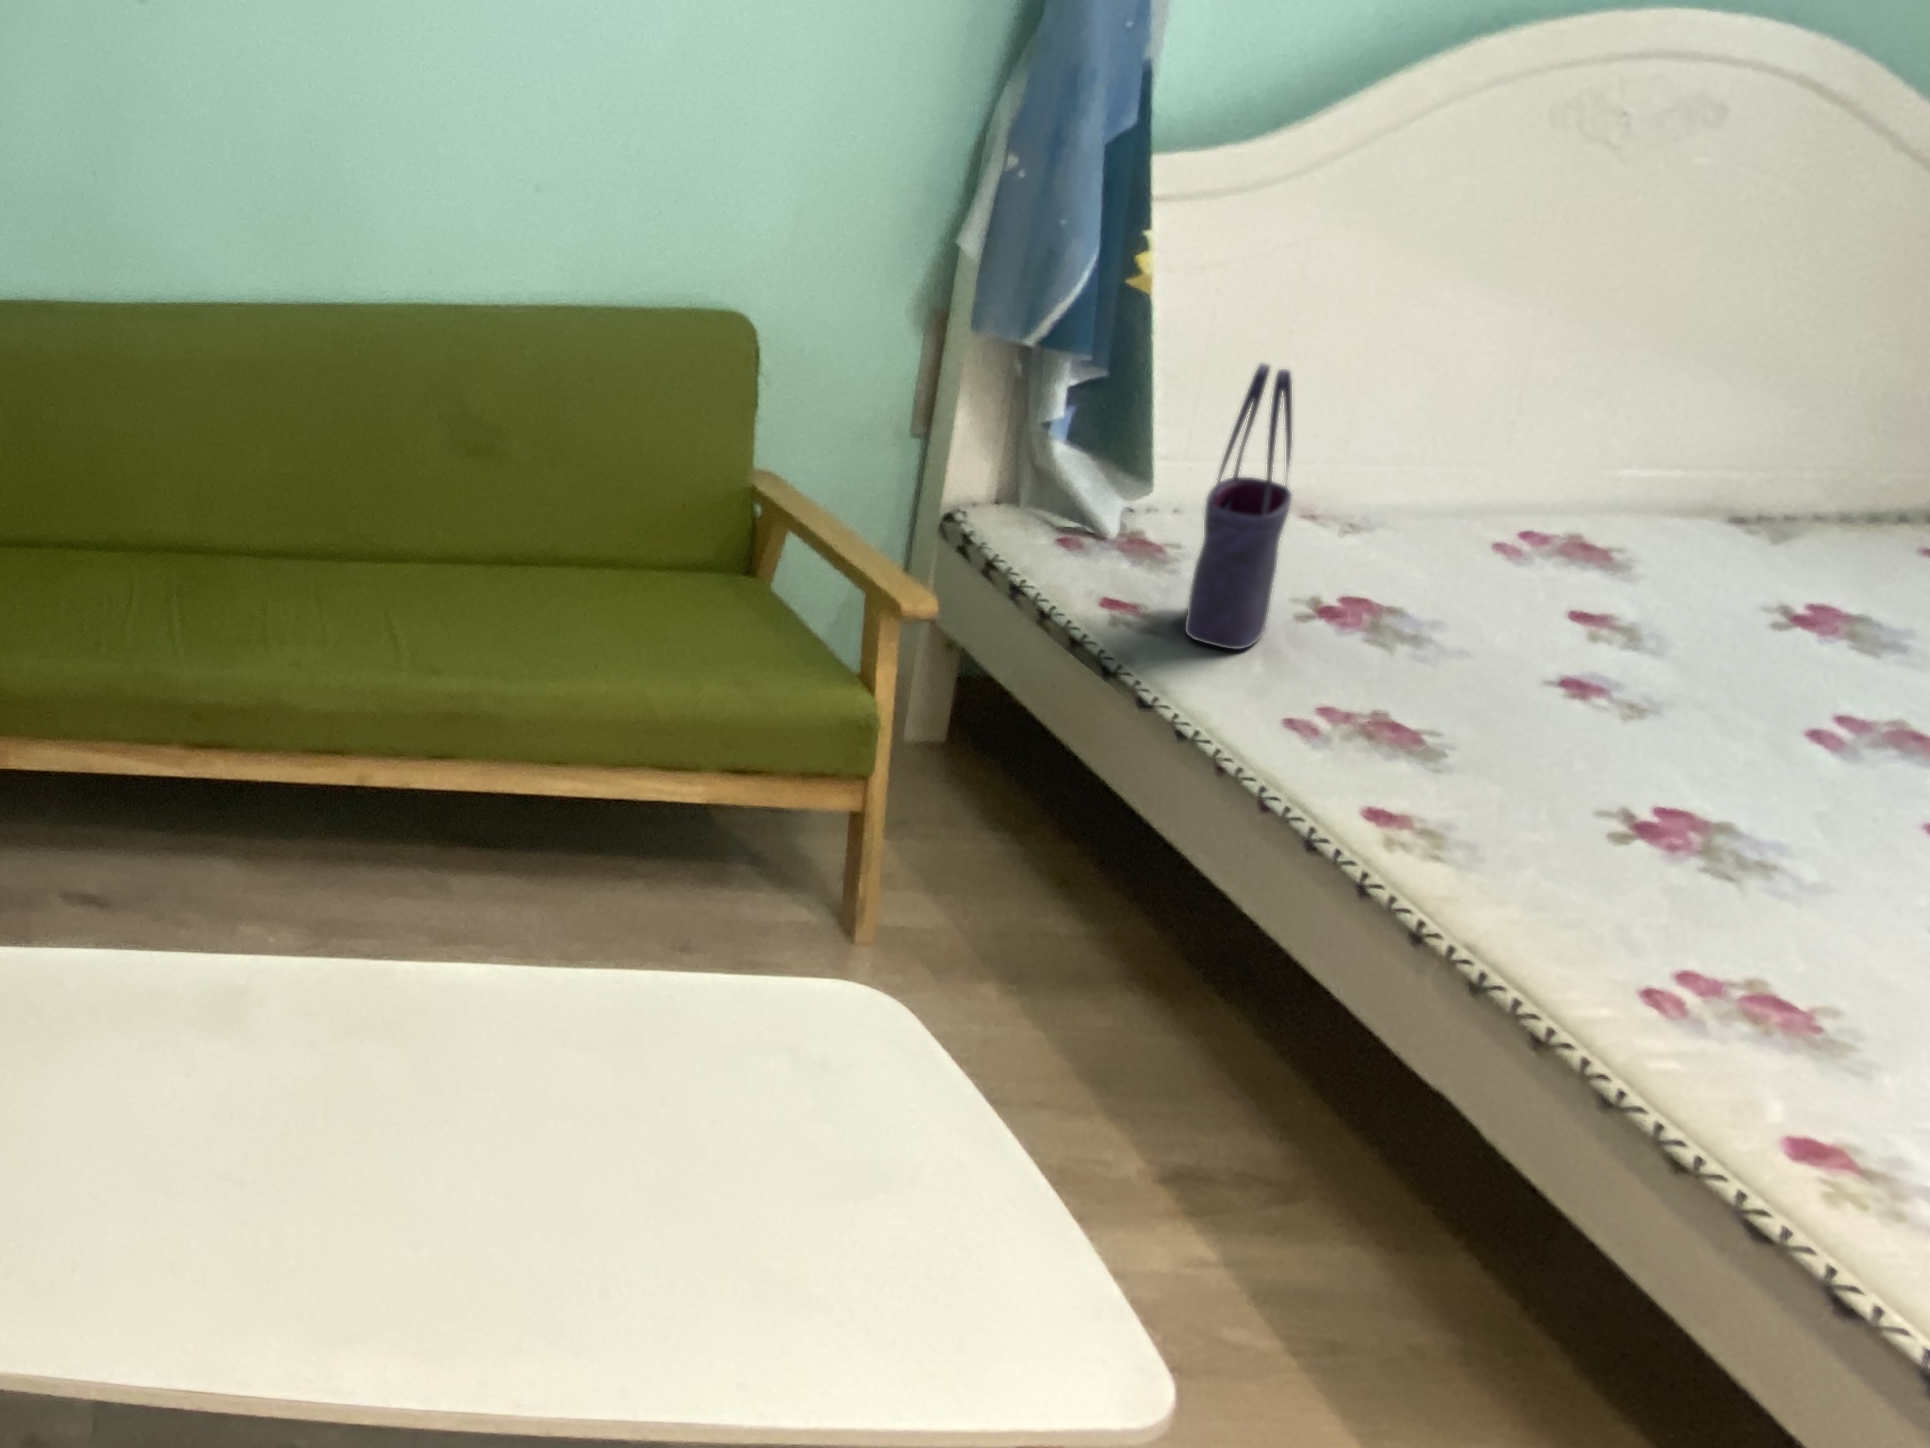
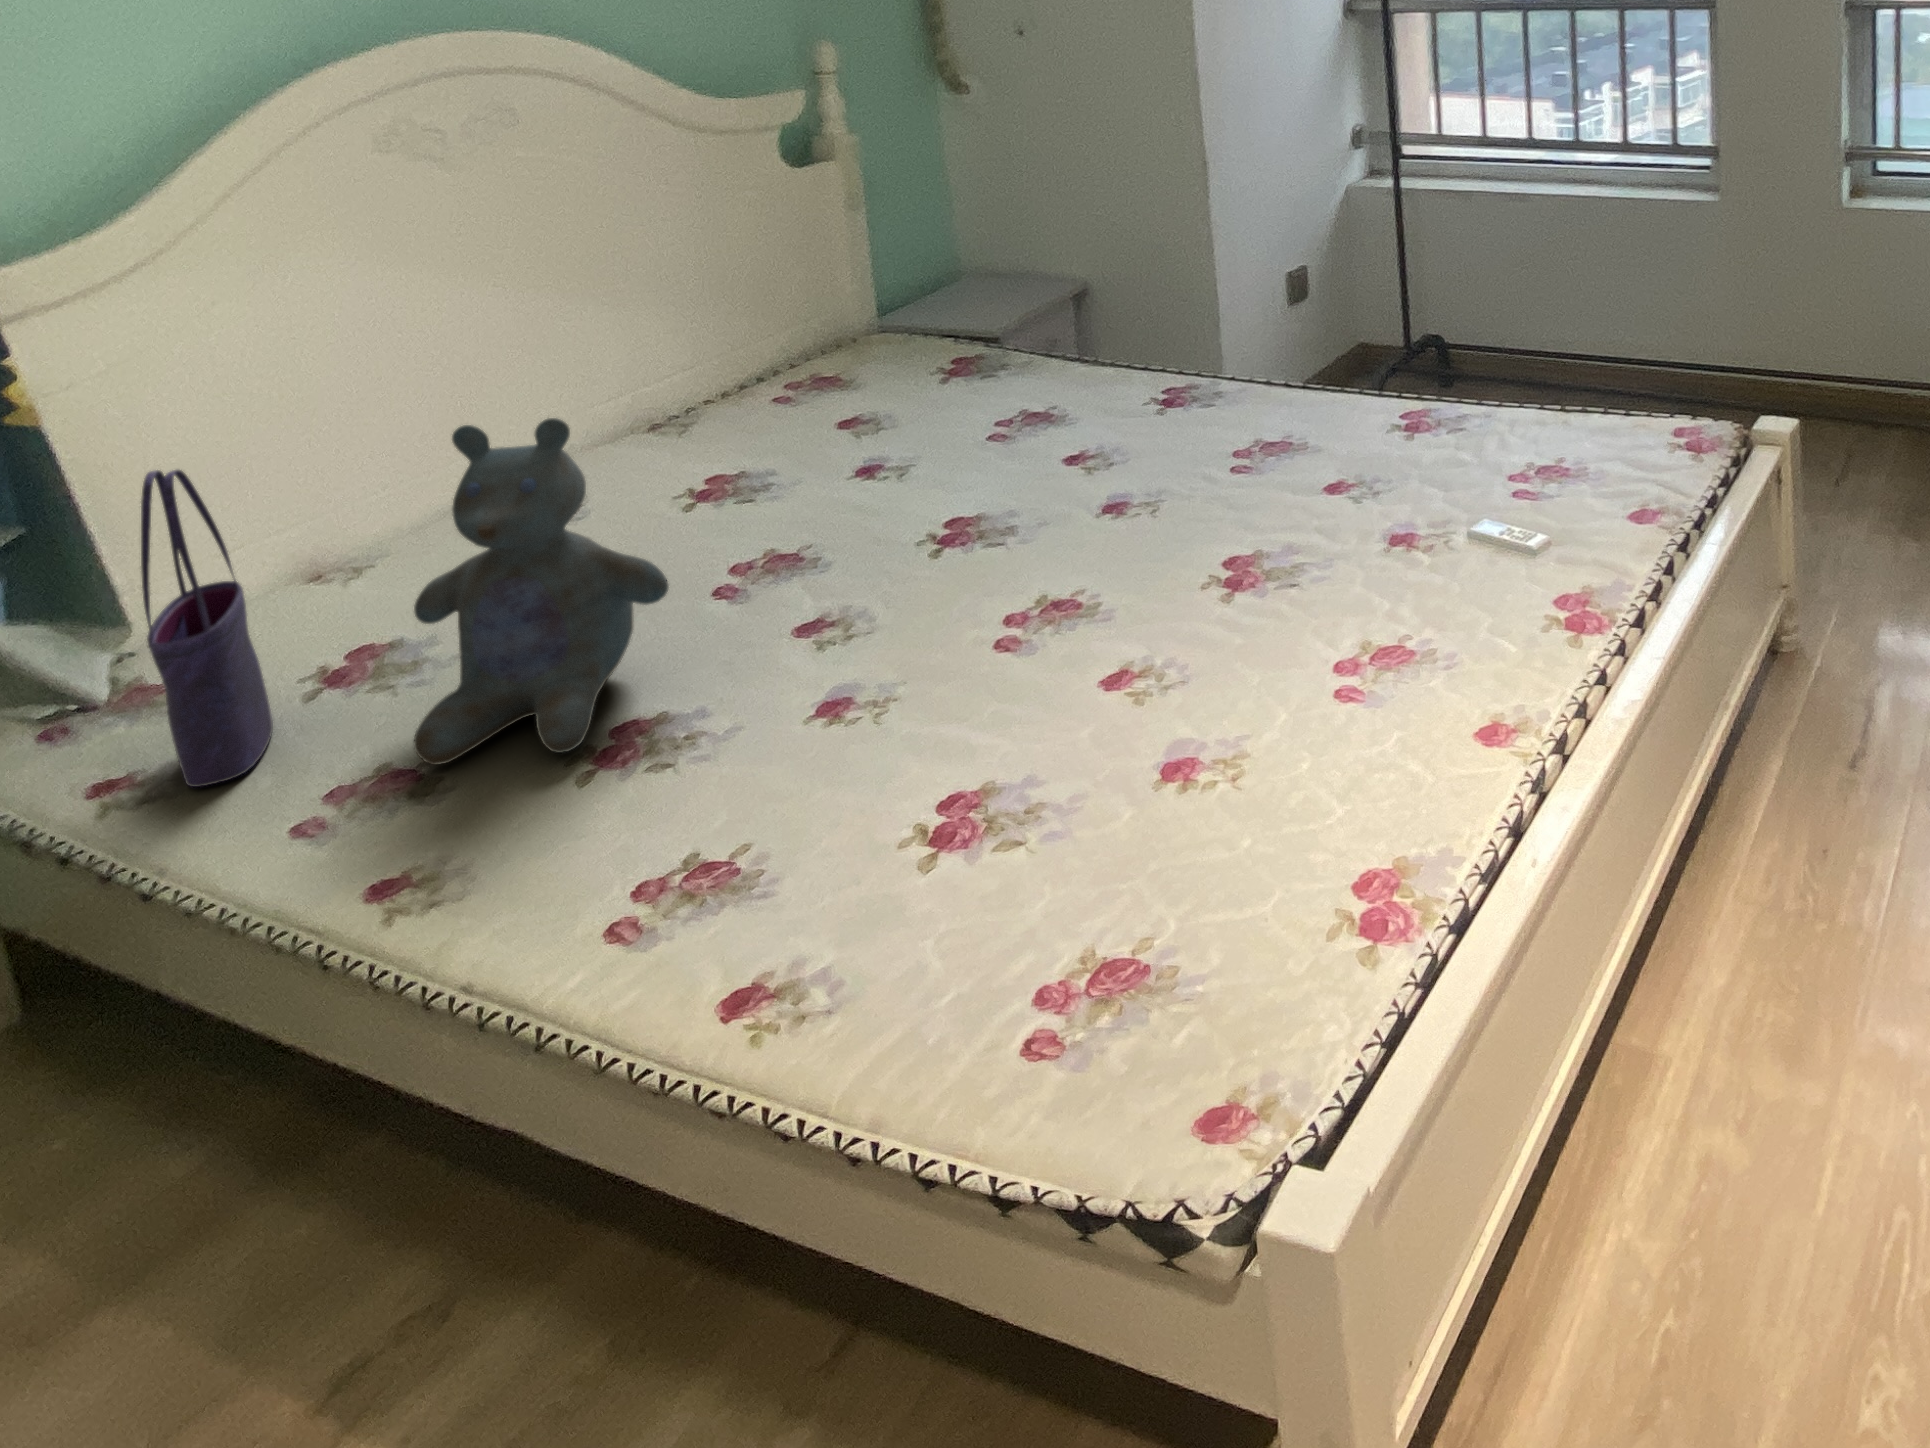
stuffed bear: none [1428,427,1813,797] -> present [414,418,669,765]

